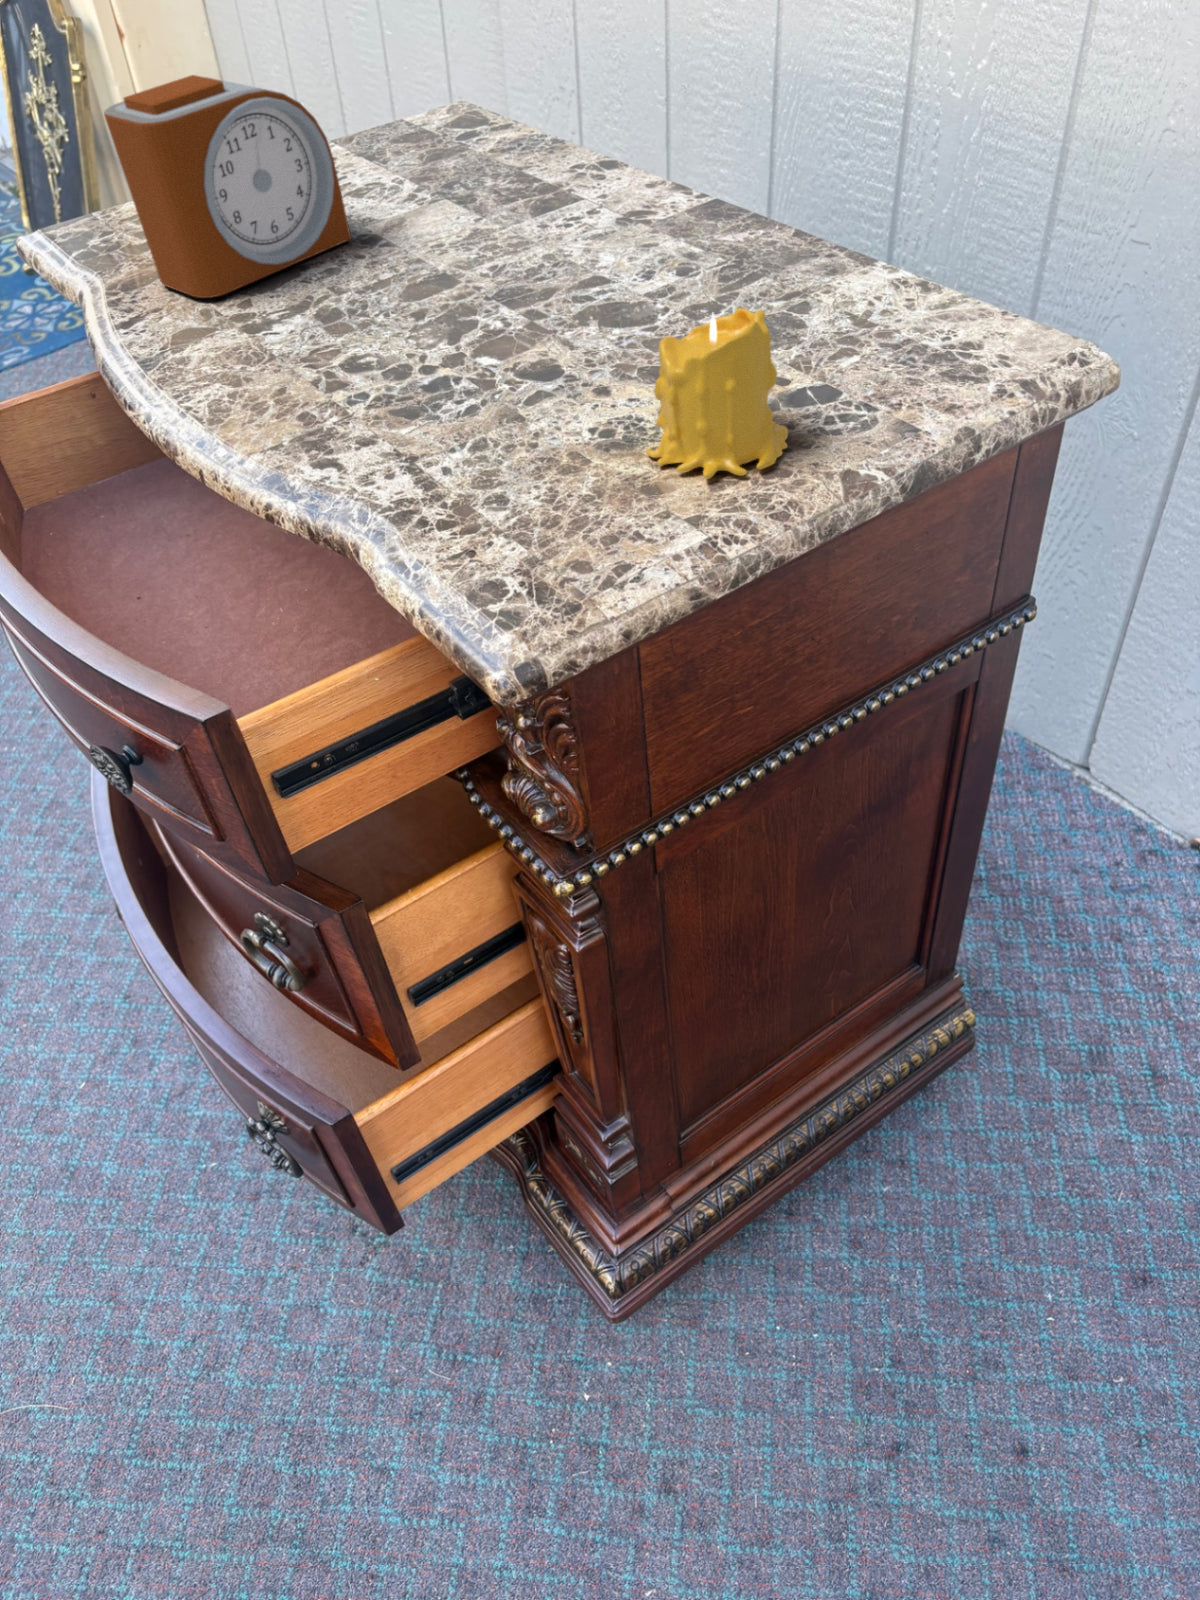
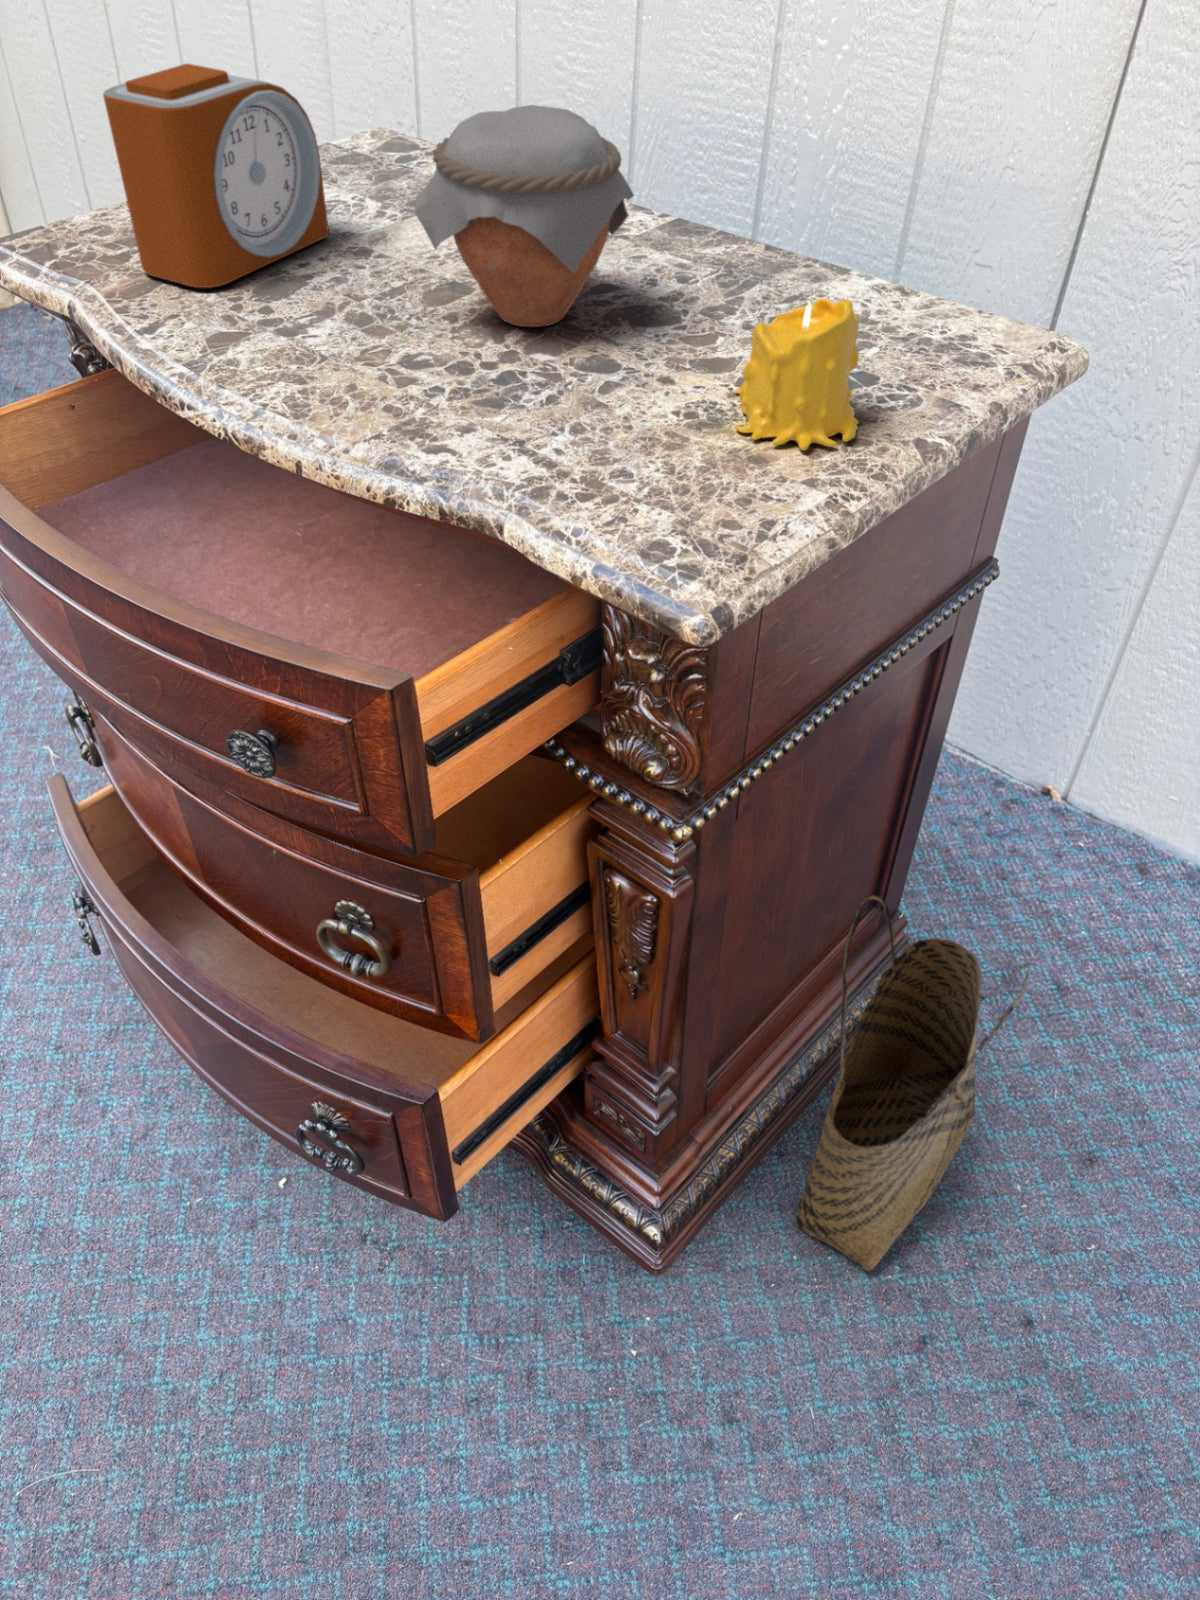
jar: none [367,100,594,336] -> present [415,105,634,327]
woven basket: none [780,957,1018,1358] -> present [795,896,1032,1271]

